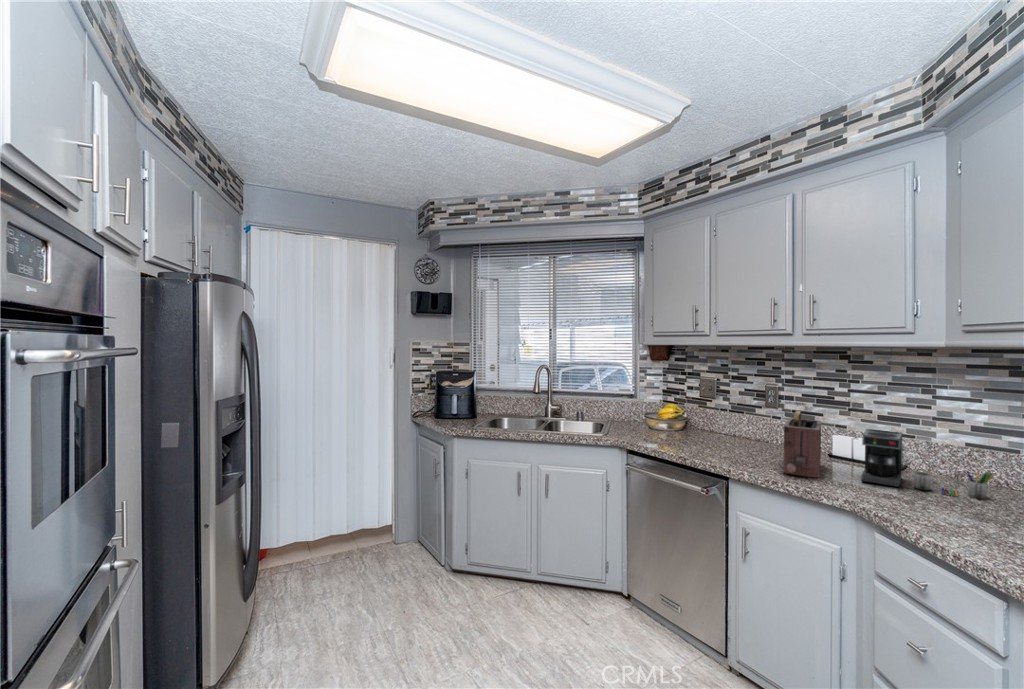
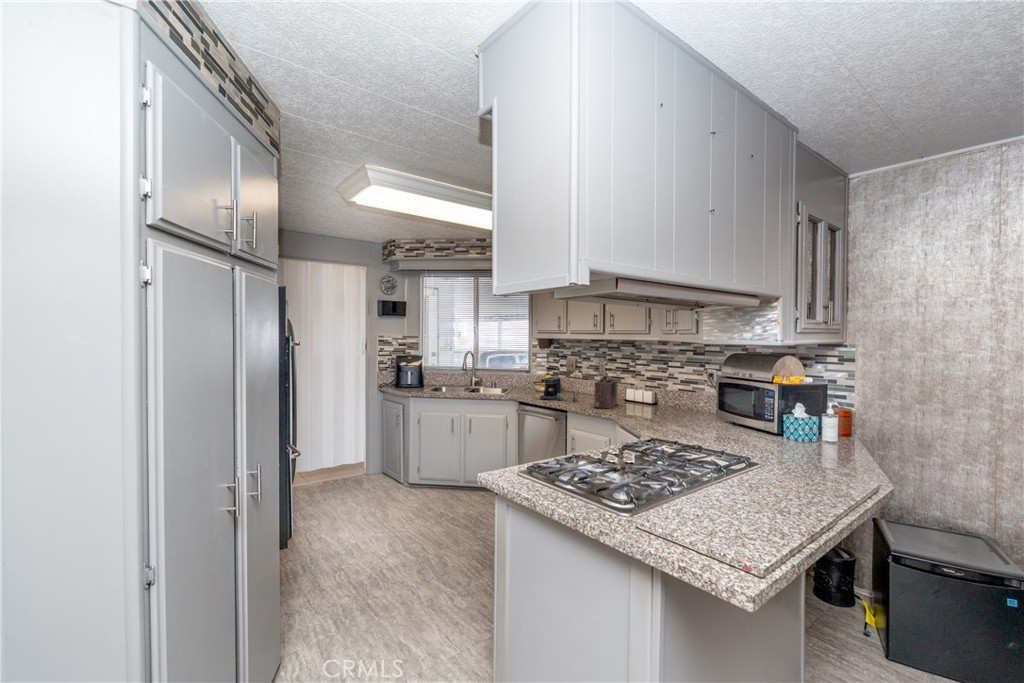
coffee maker: present [862,429,992,499] -> present [540,377,579,402]

